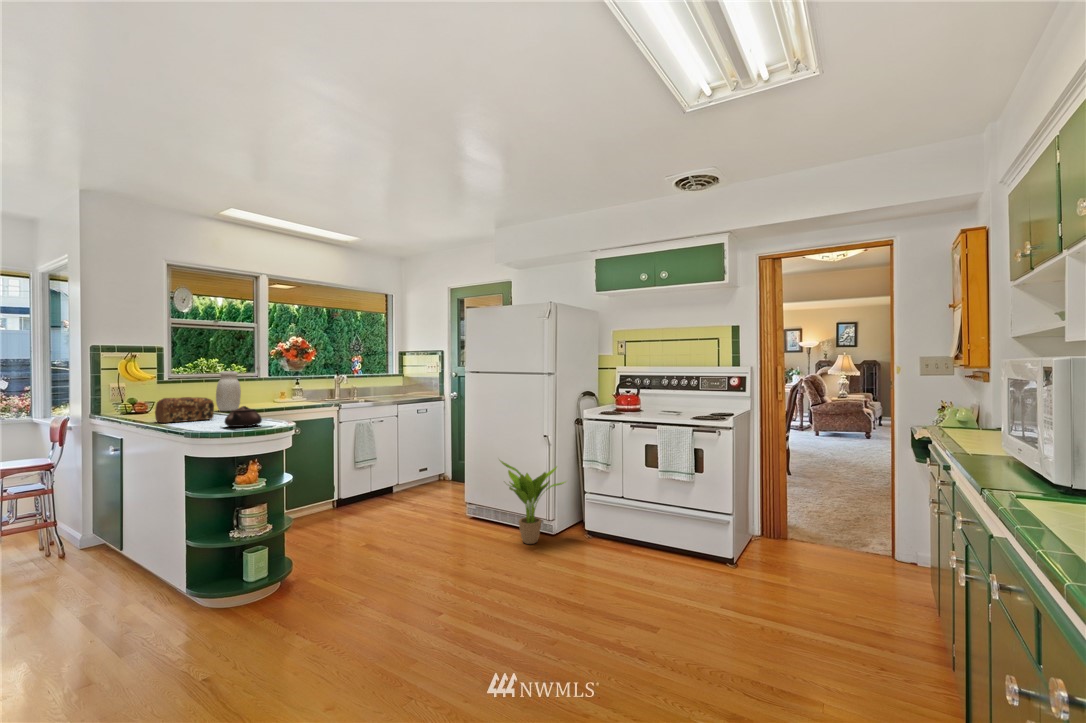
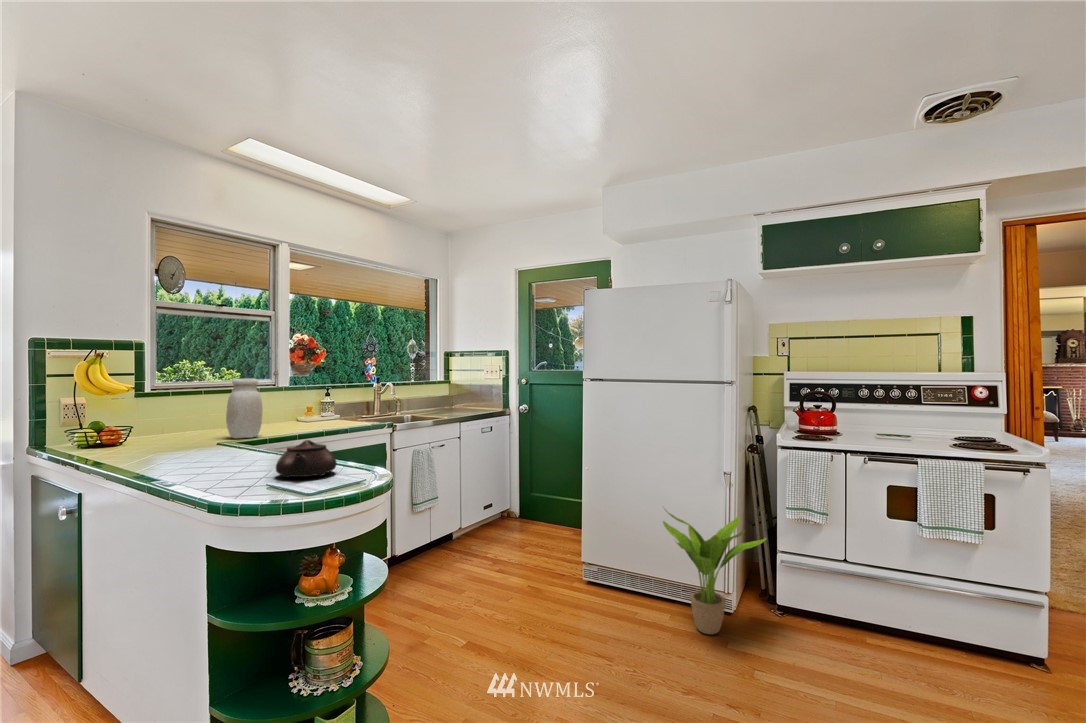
bread loaf: present [155,397,214,423] -> none [143,422,240,468]

